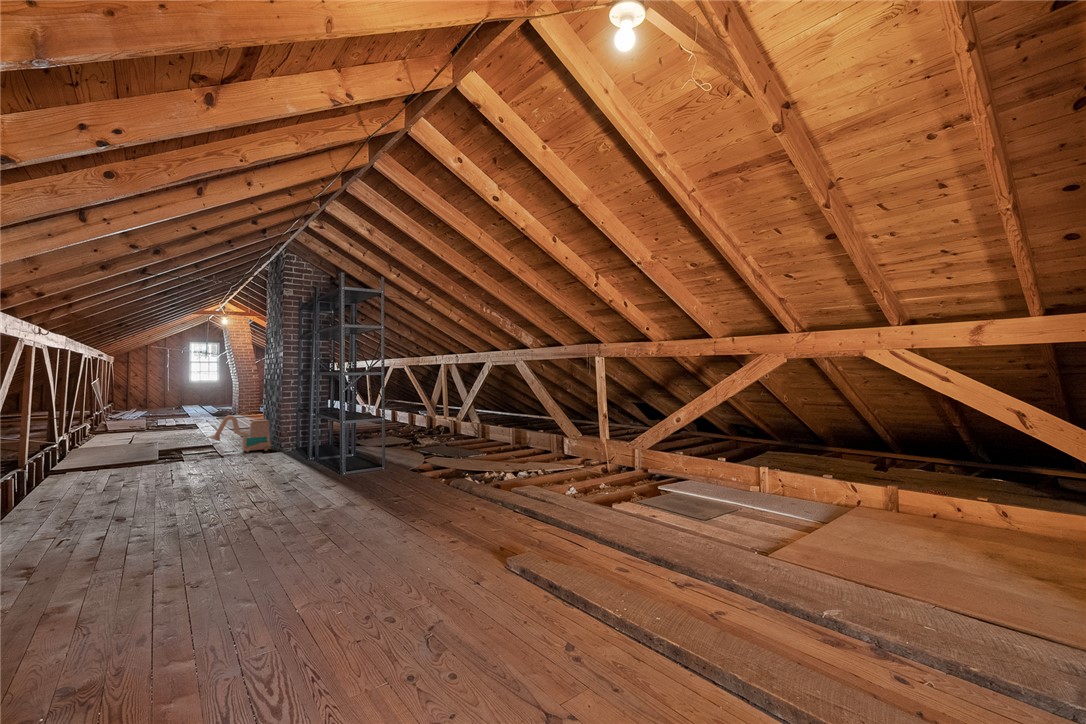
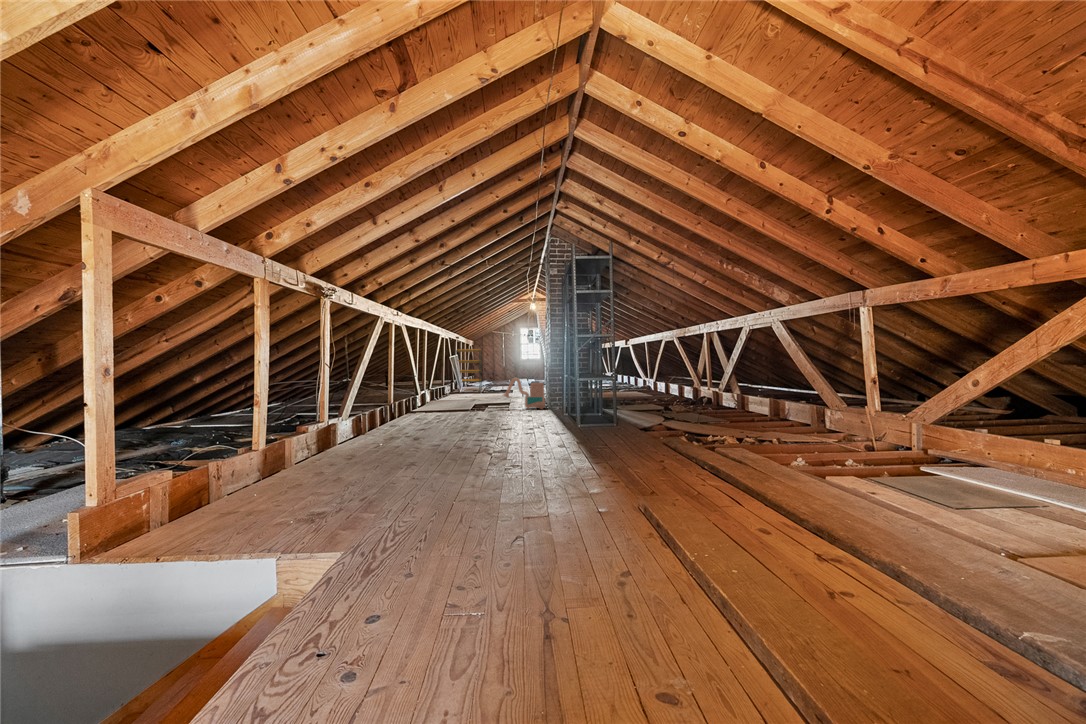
shelving unit: none [101,372,146,428] -> present [456,349,482,390]

